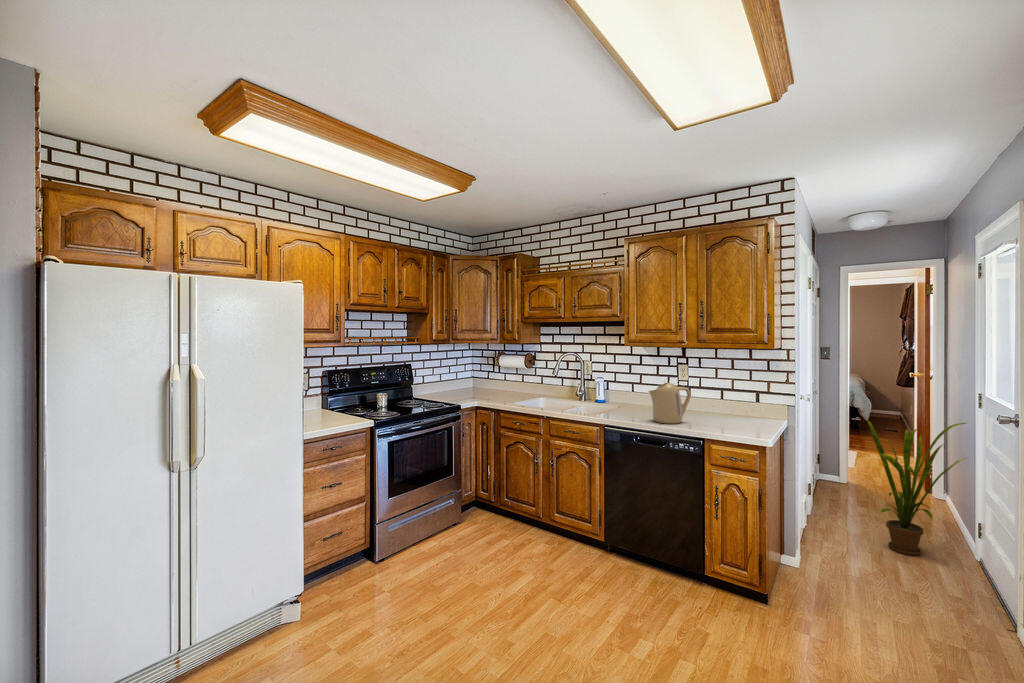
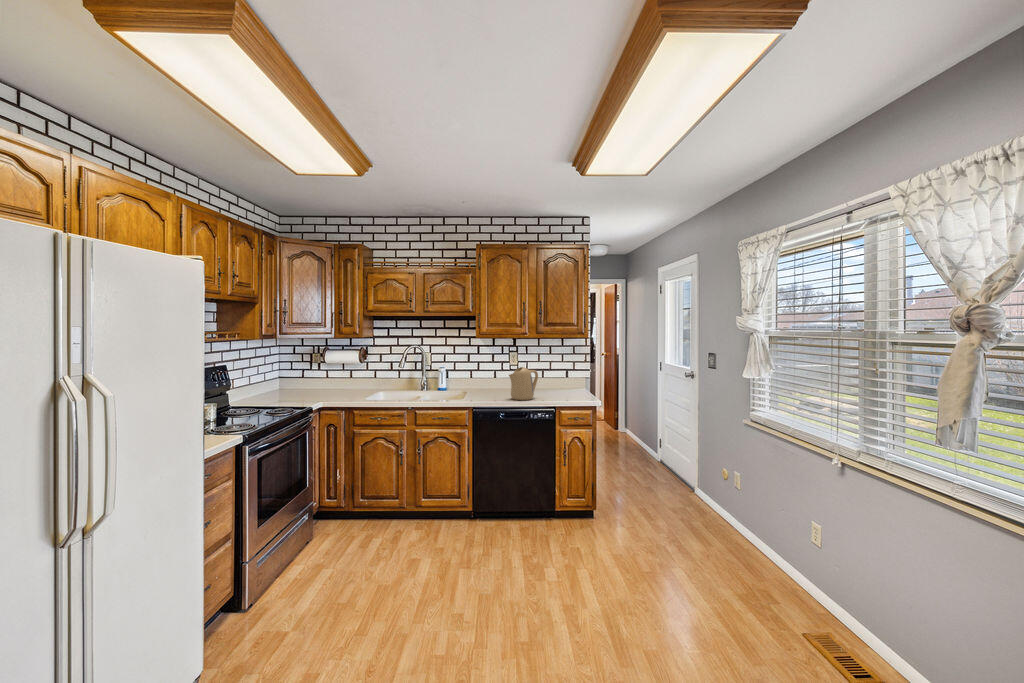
house plant: present [867,420,966,555] -> none [622,383,671,470]

